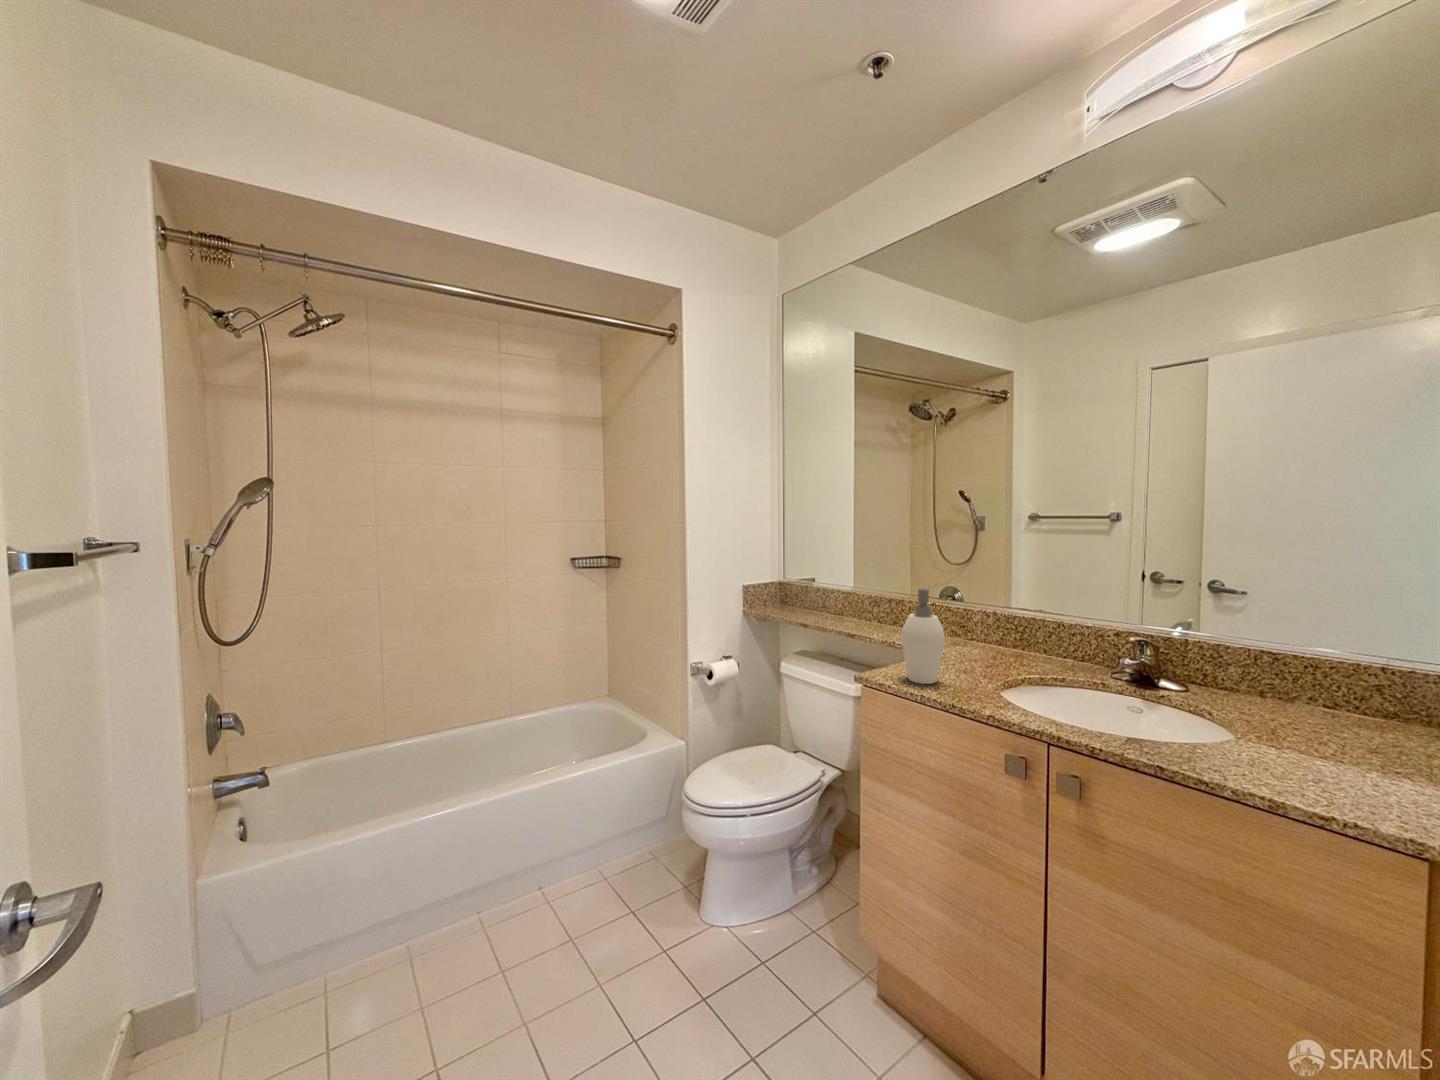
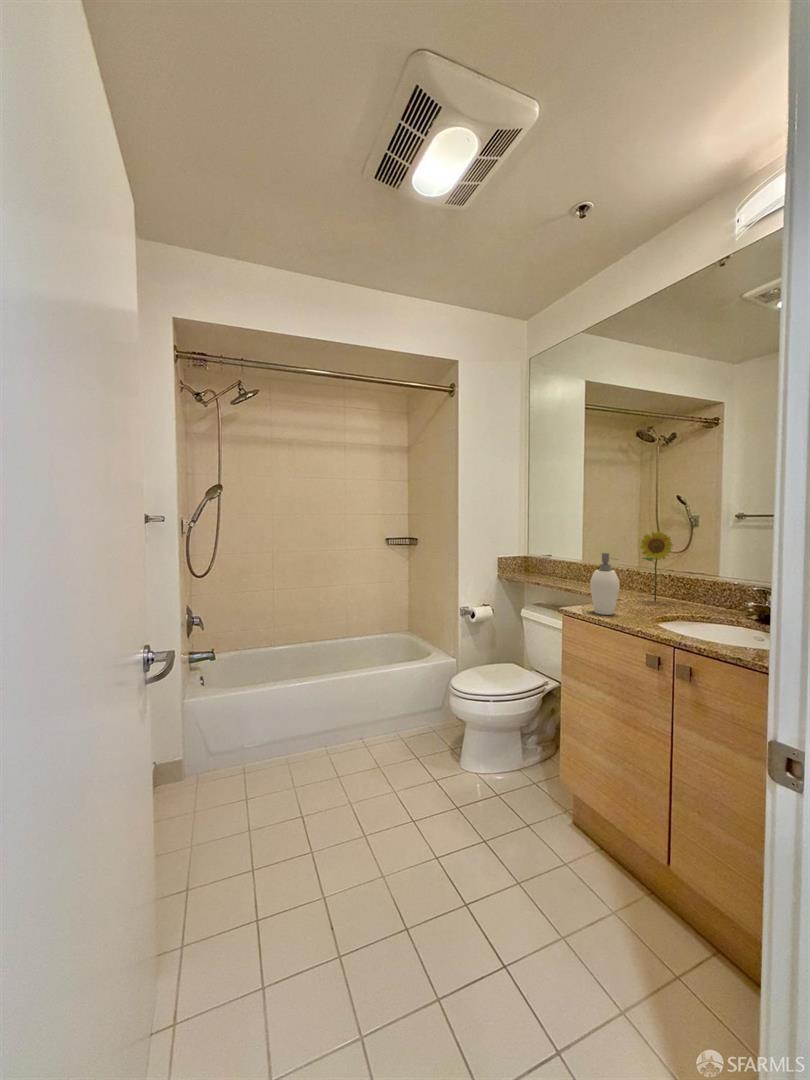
flower: none [954,550,1000,649] -> present [640,532,673,601]

